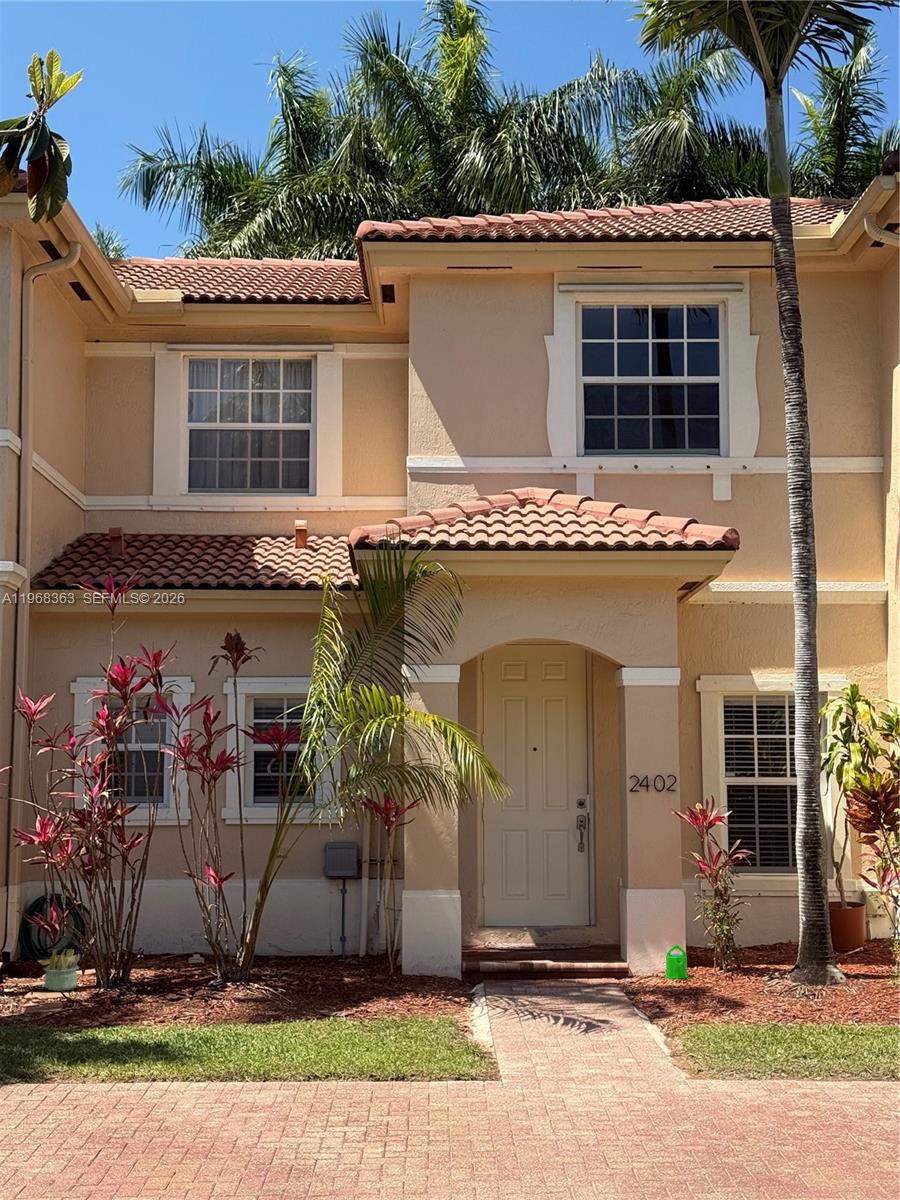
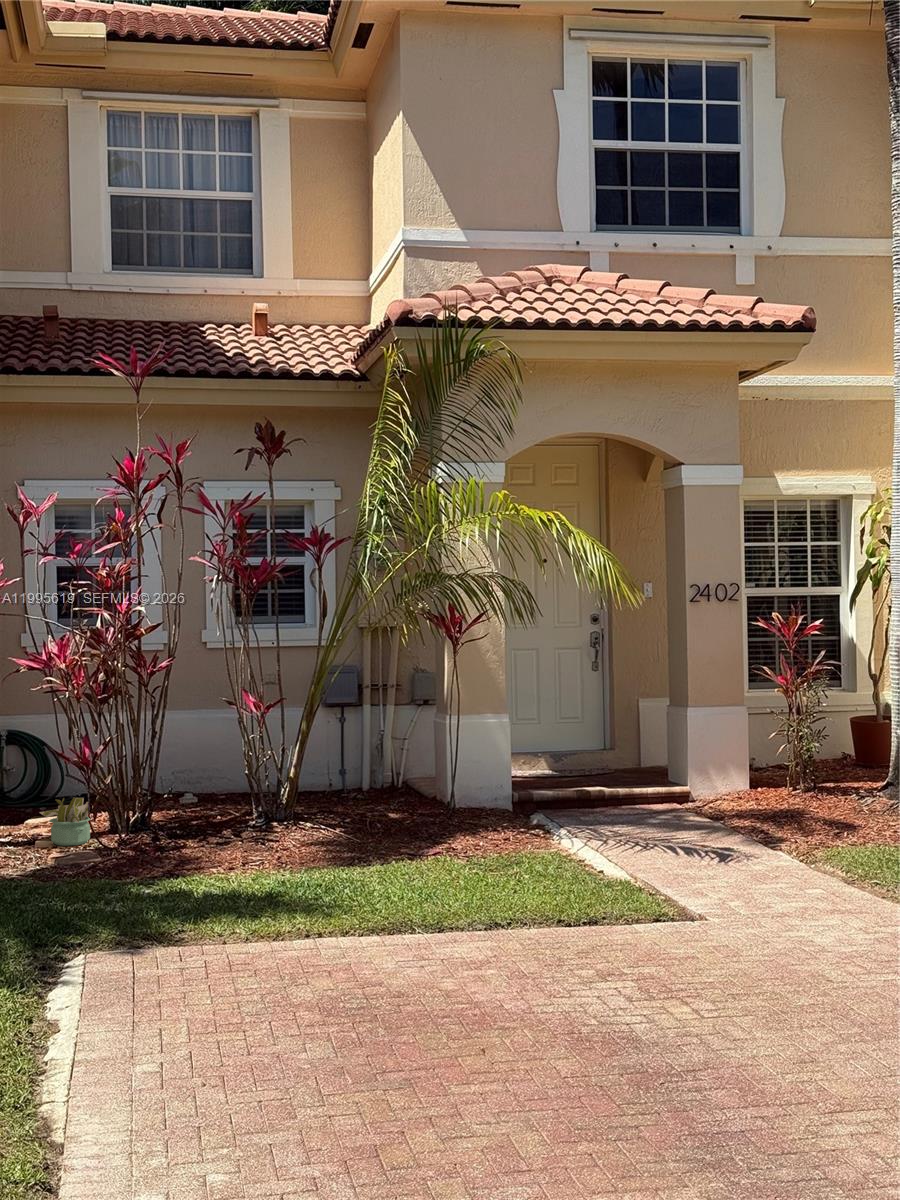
watering can: present [665,945,689,979] -> none [730,765,755,800]

